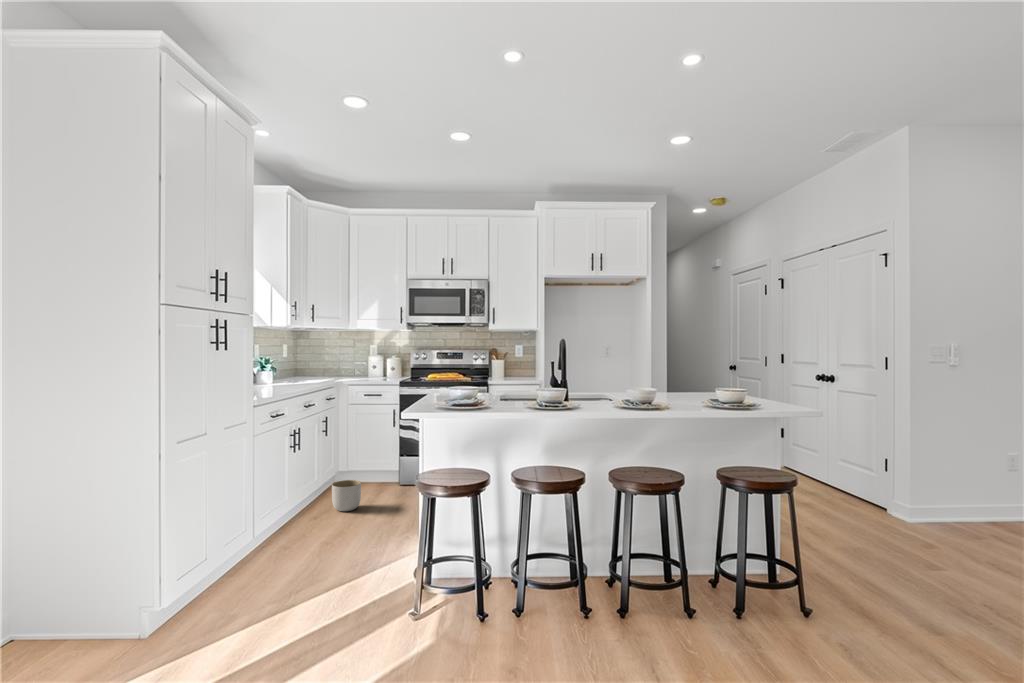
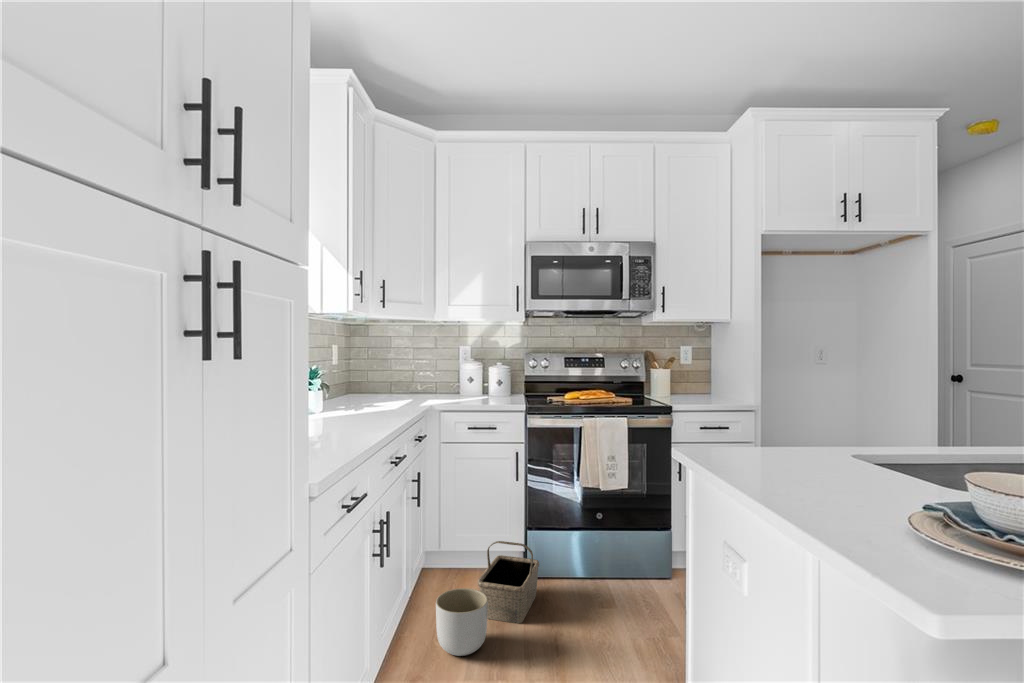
basket: none [361,459,403,502] -> present [478,541,539,624]

